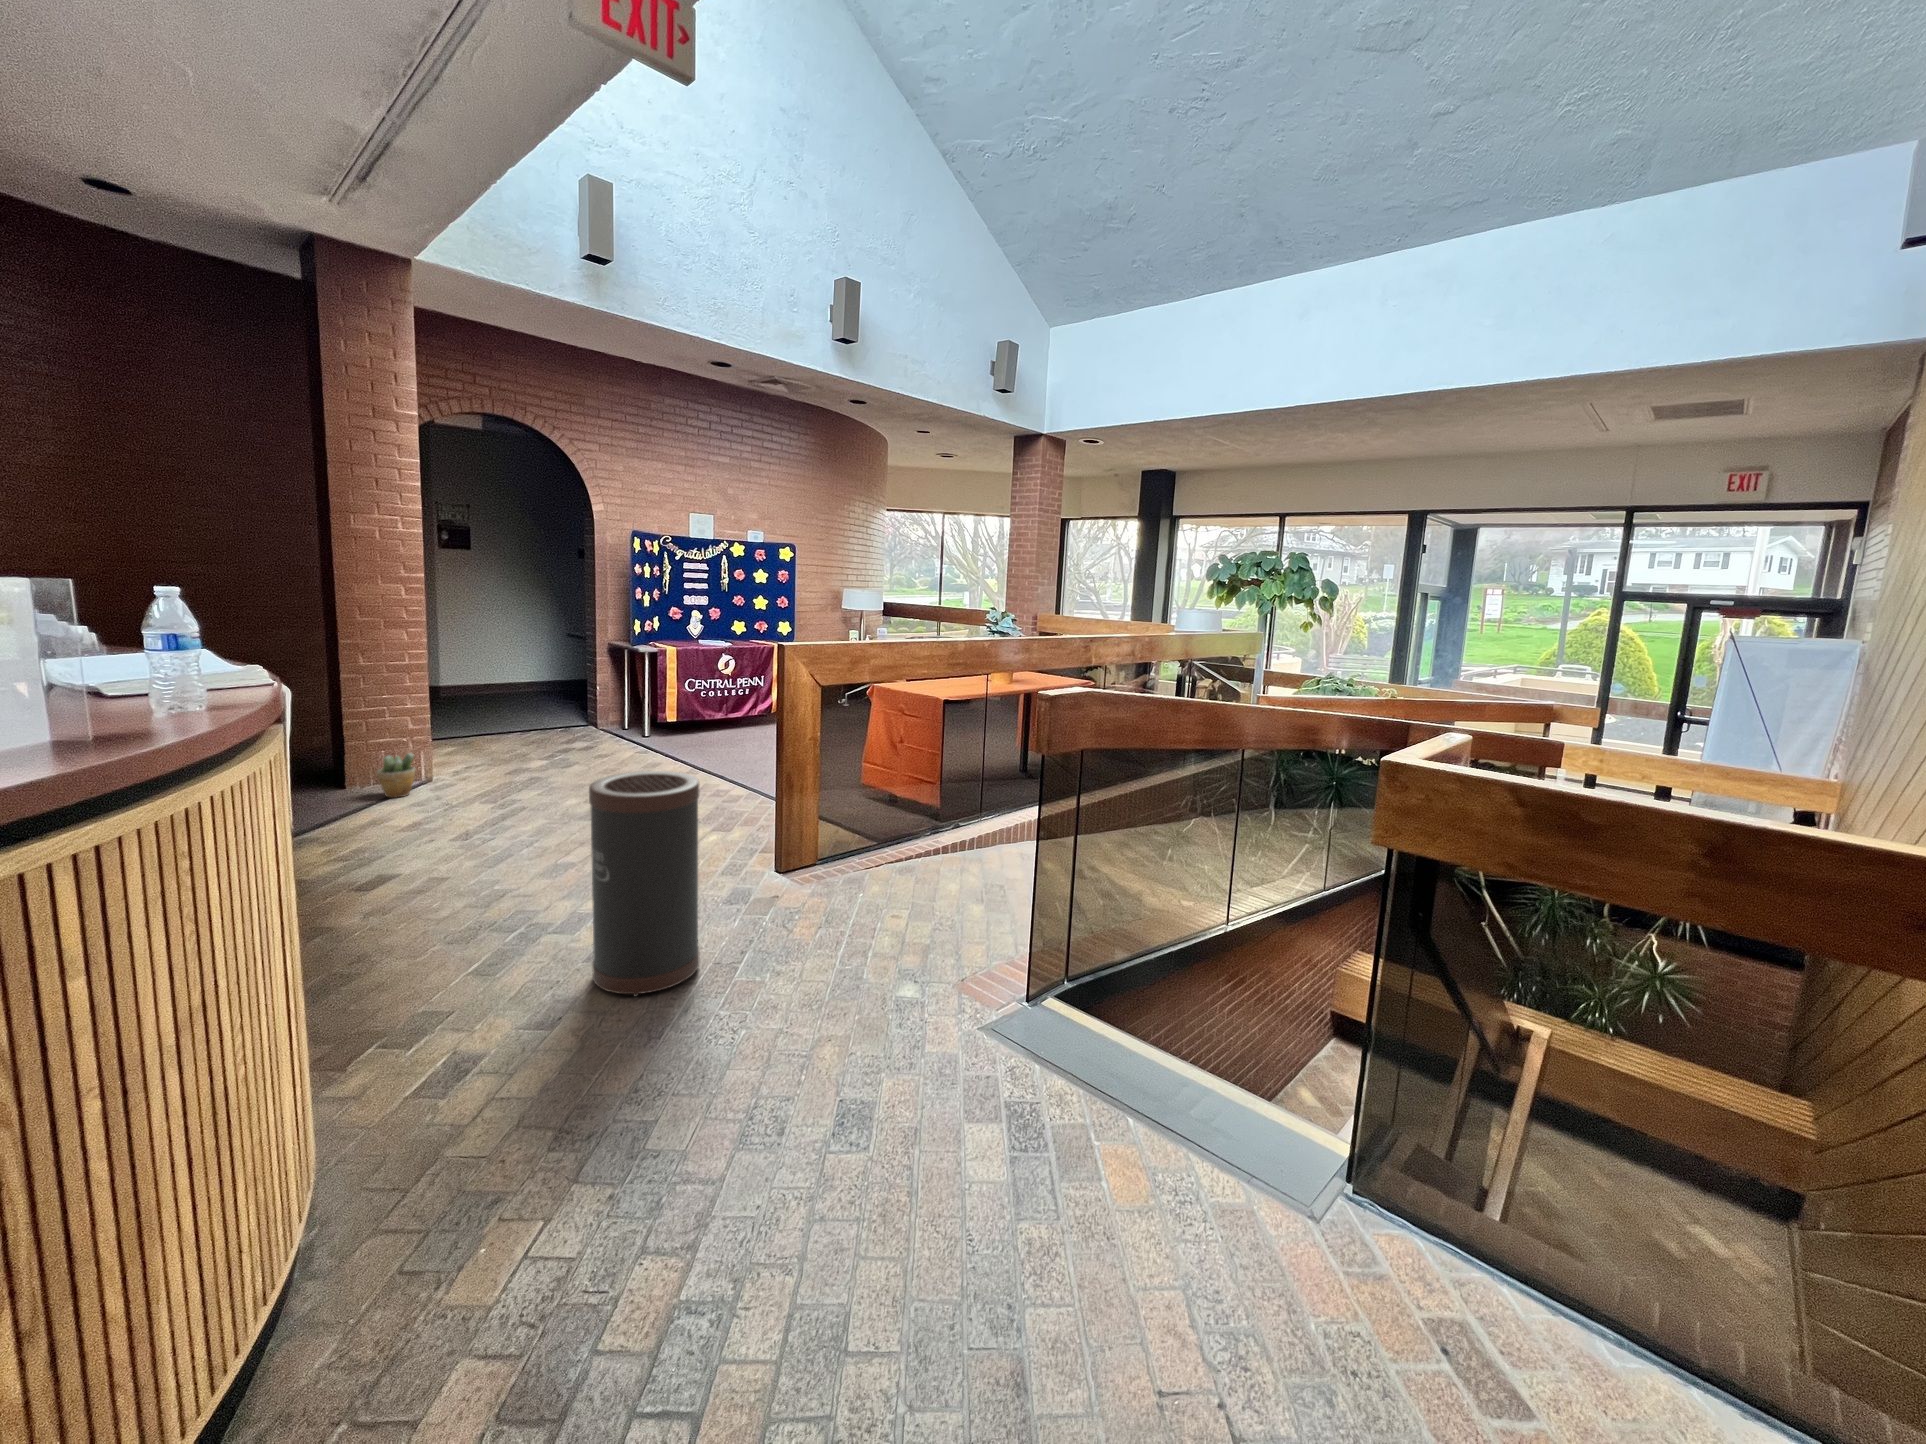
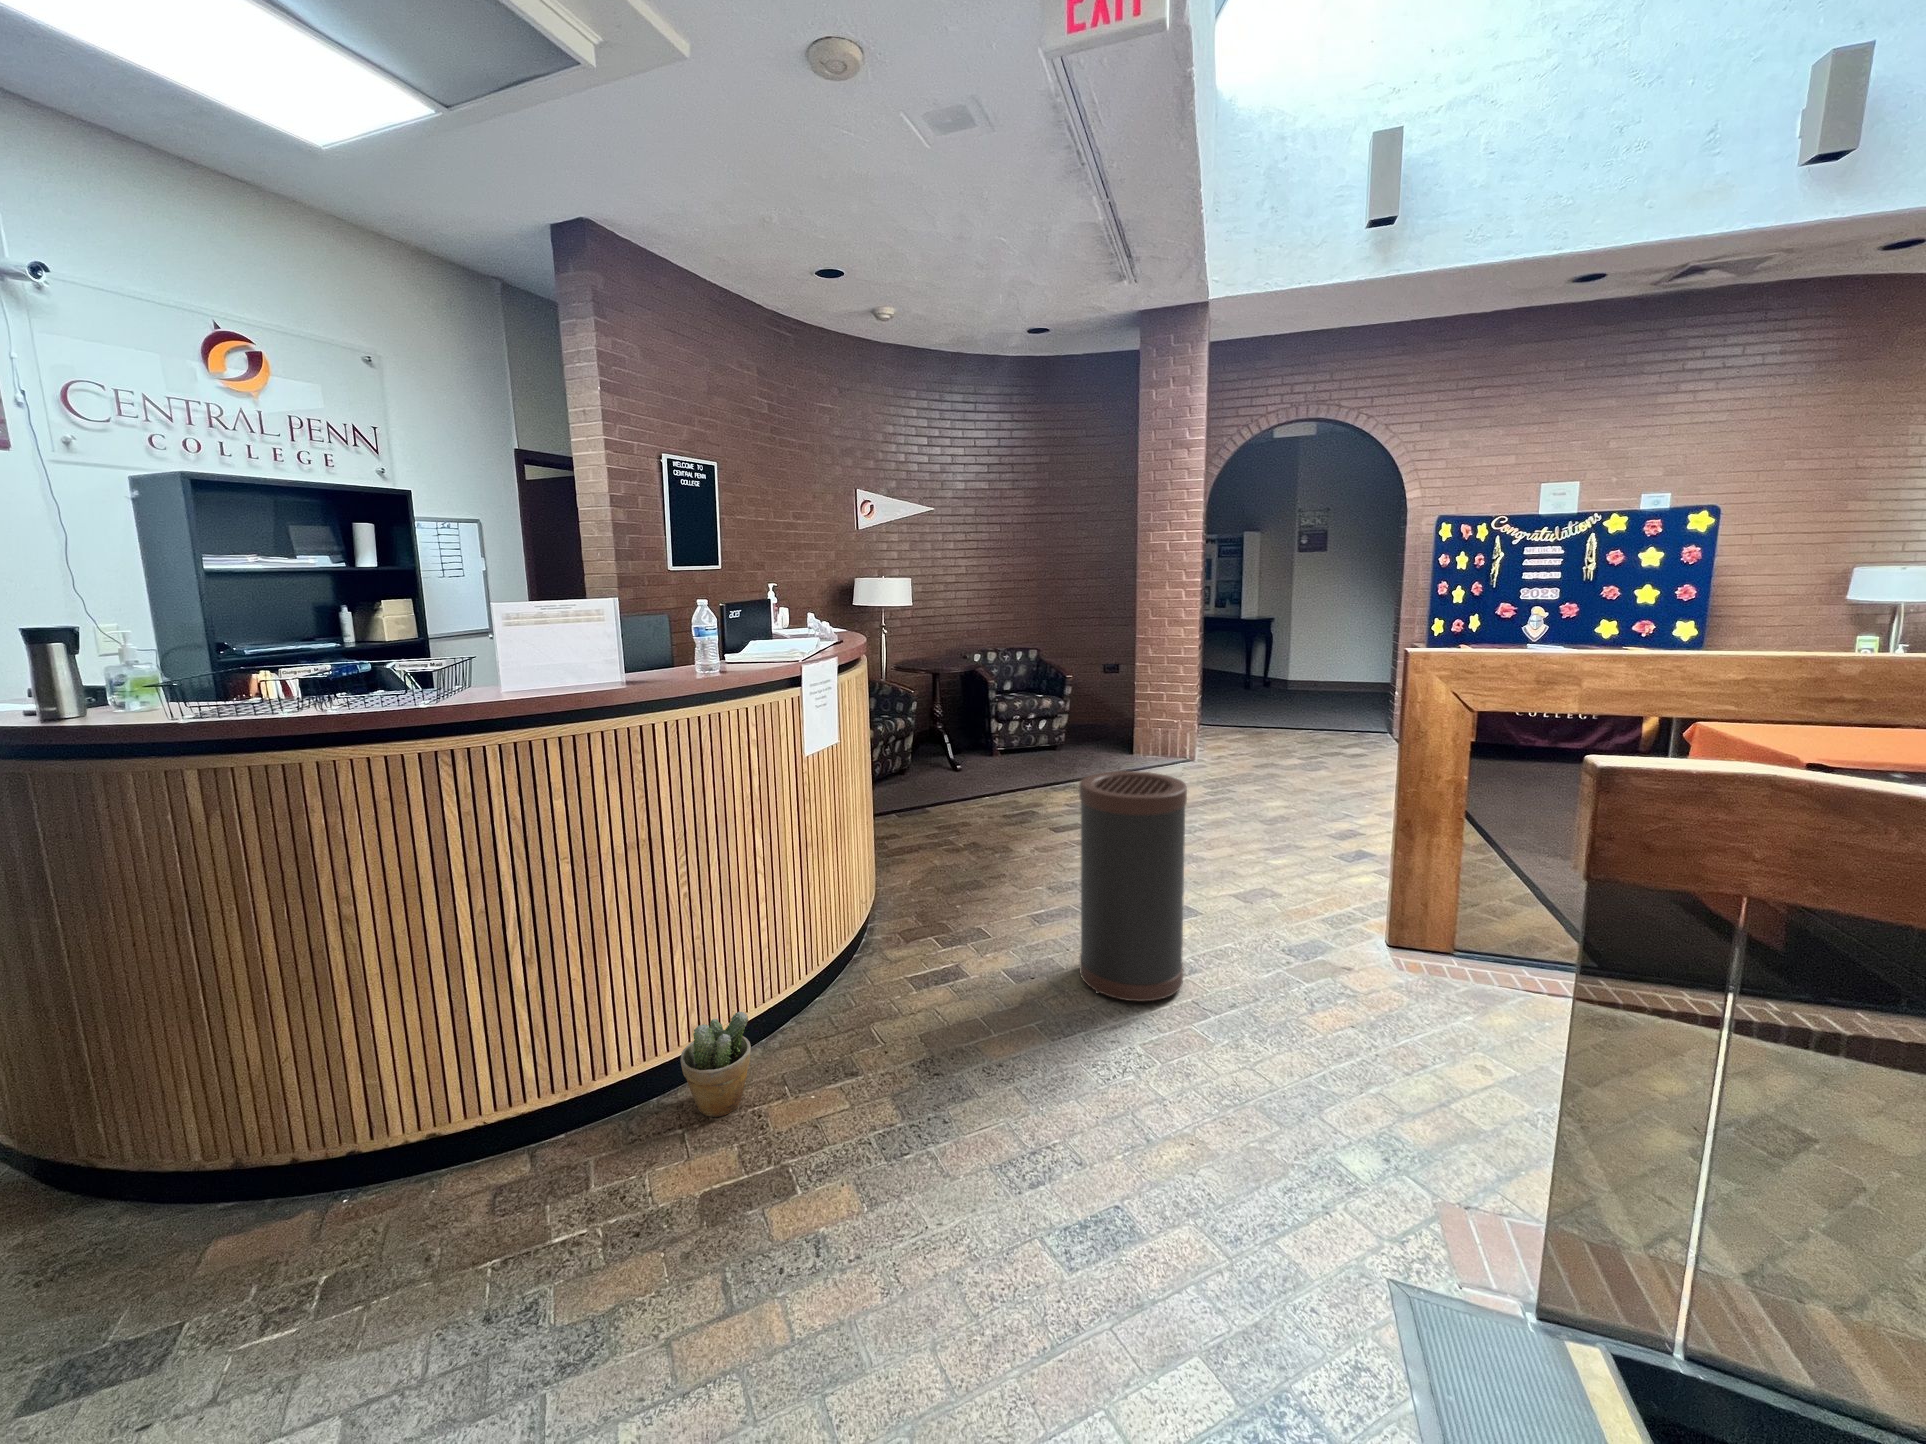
potted plant: present [377,753,415,798] -> present [681,1012,751,1117]

